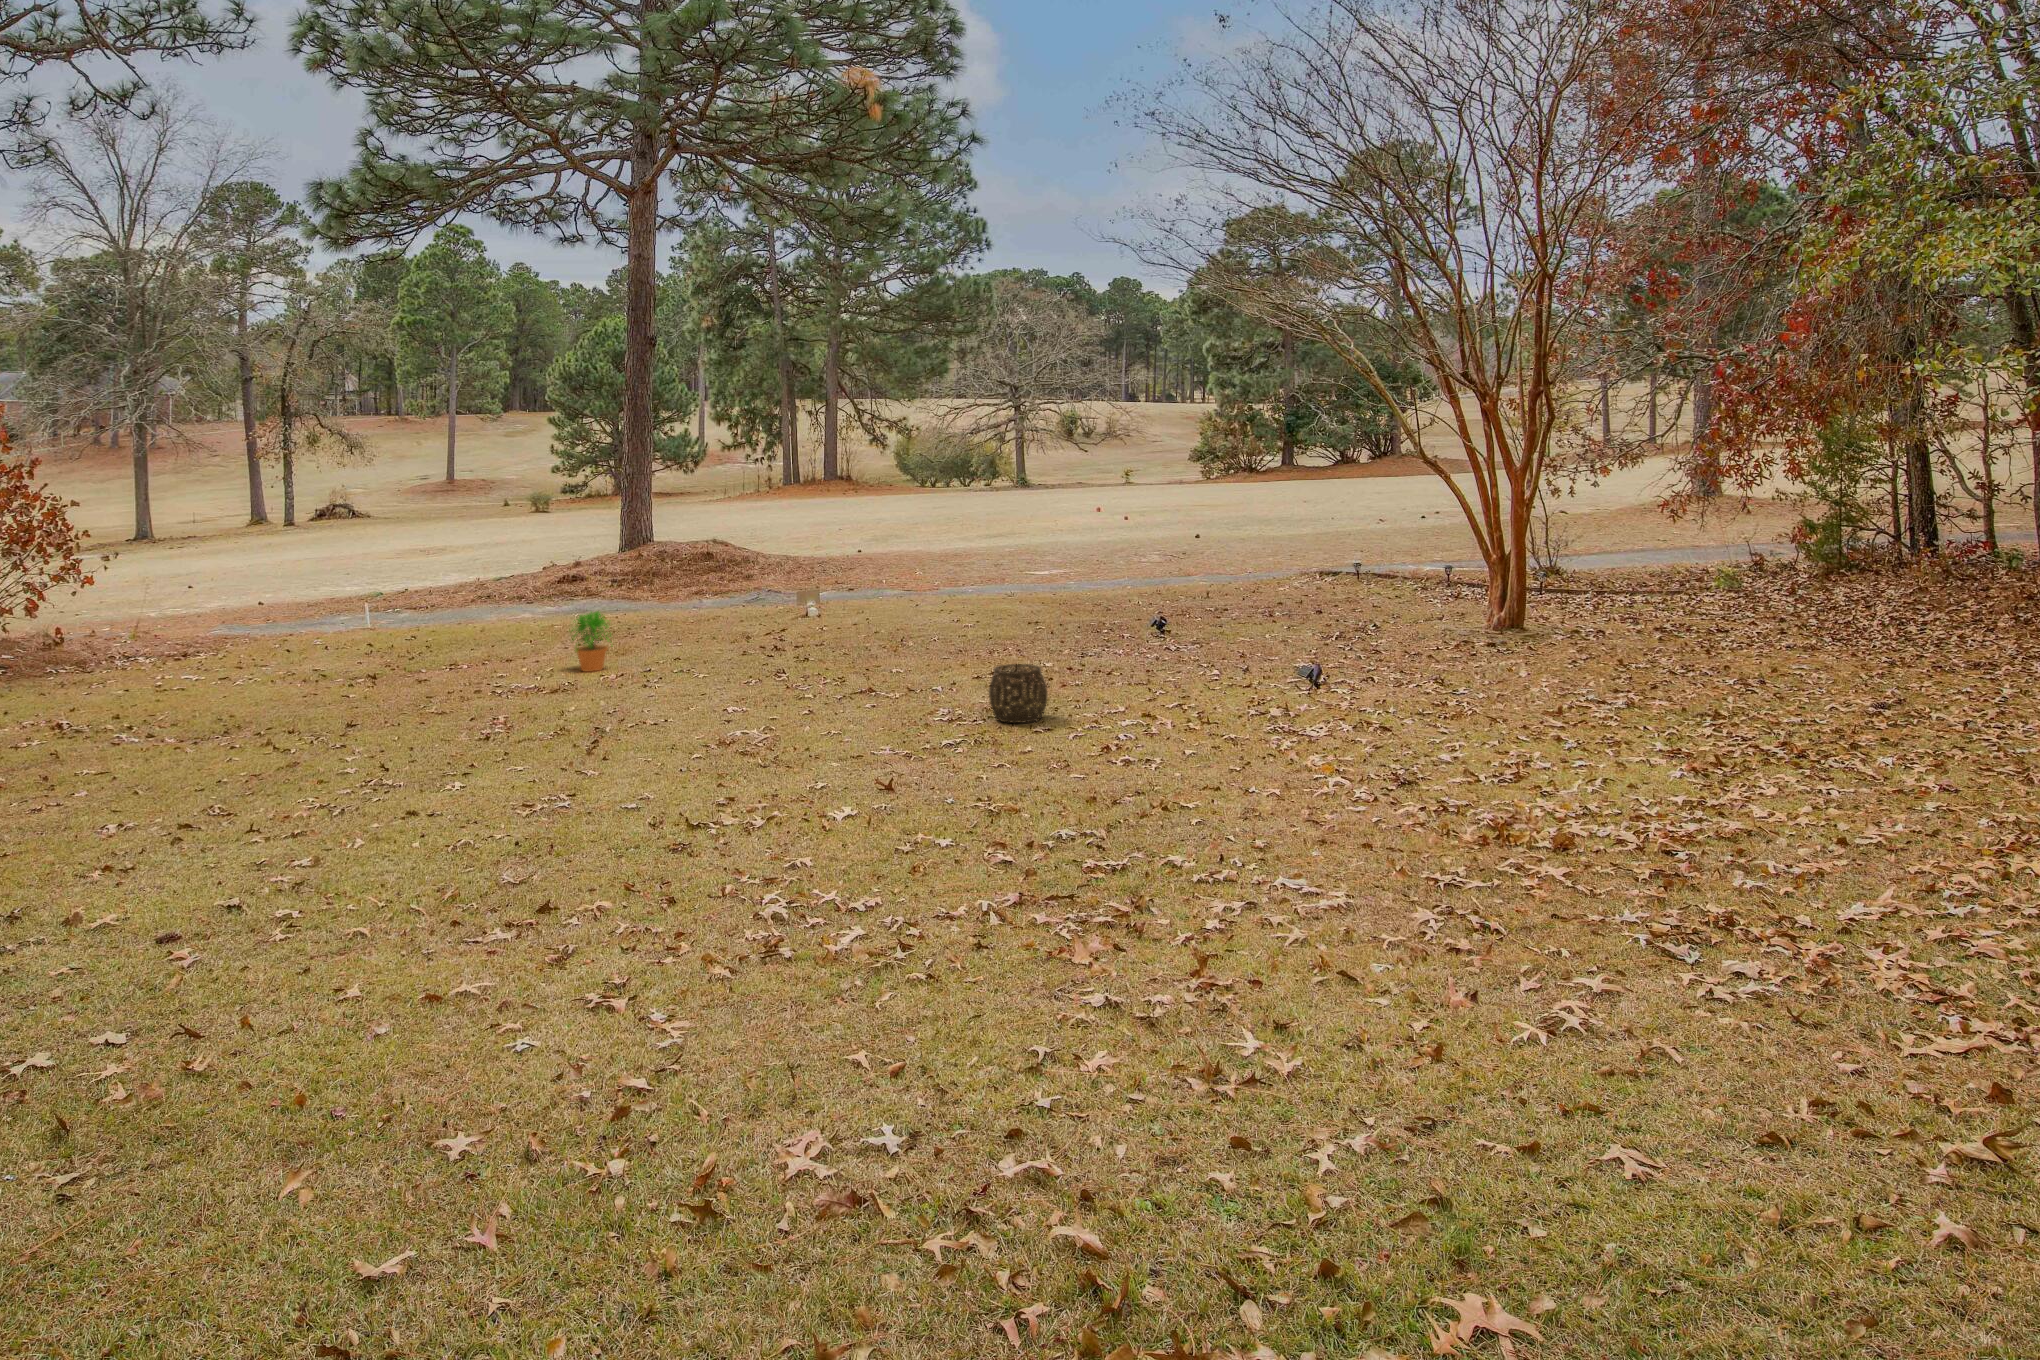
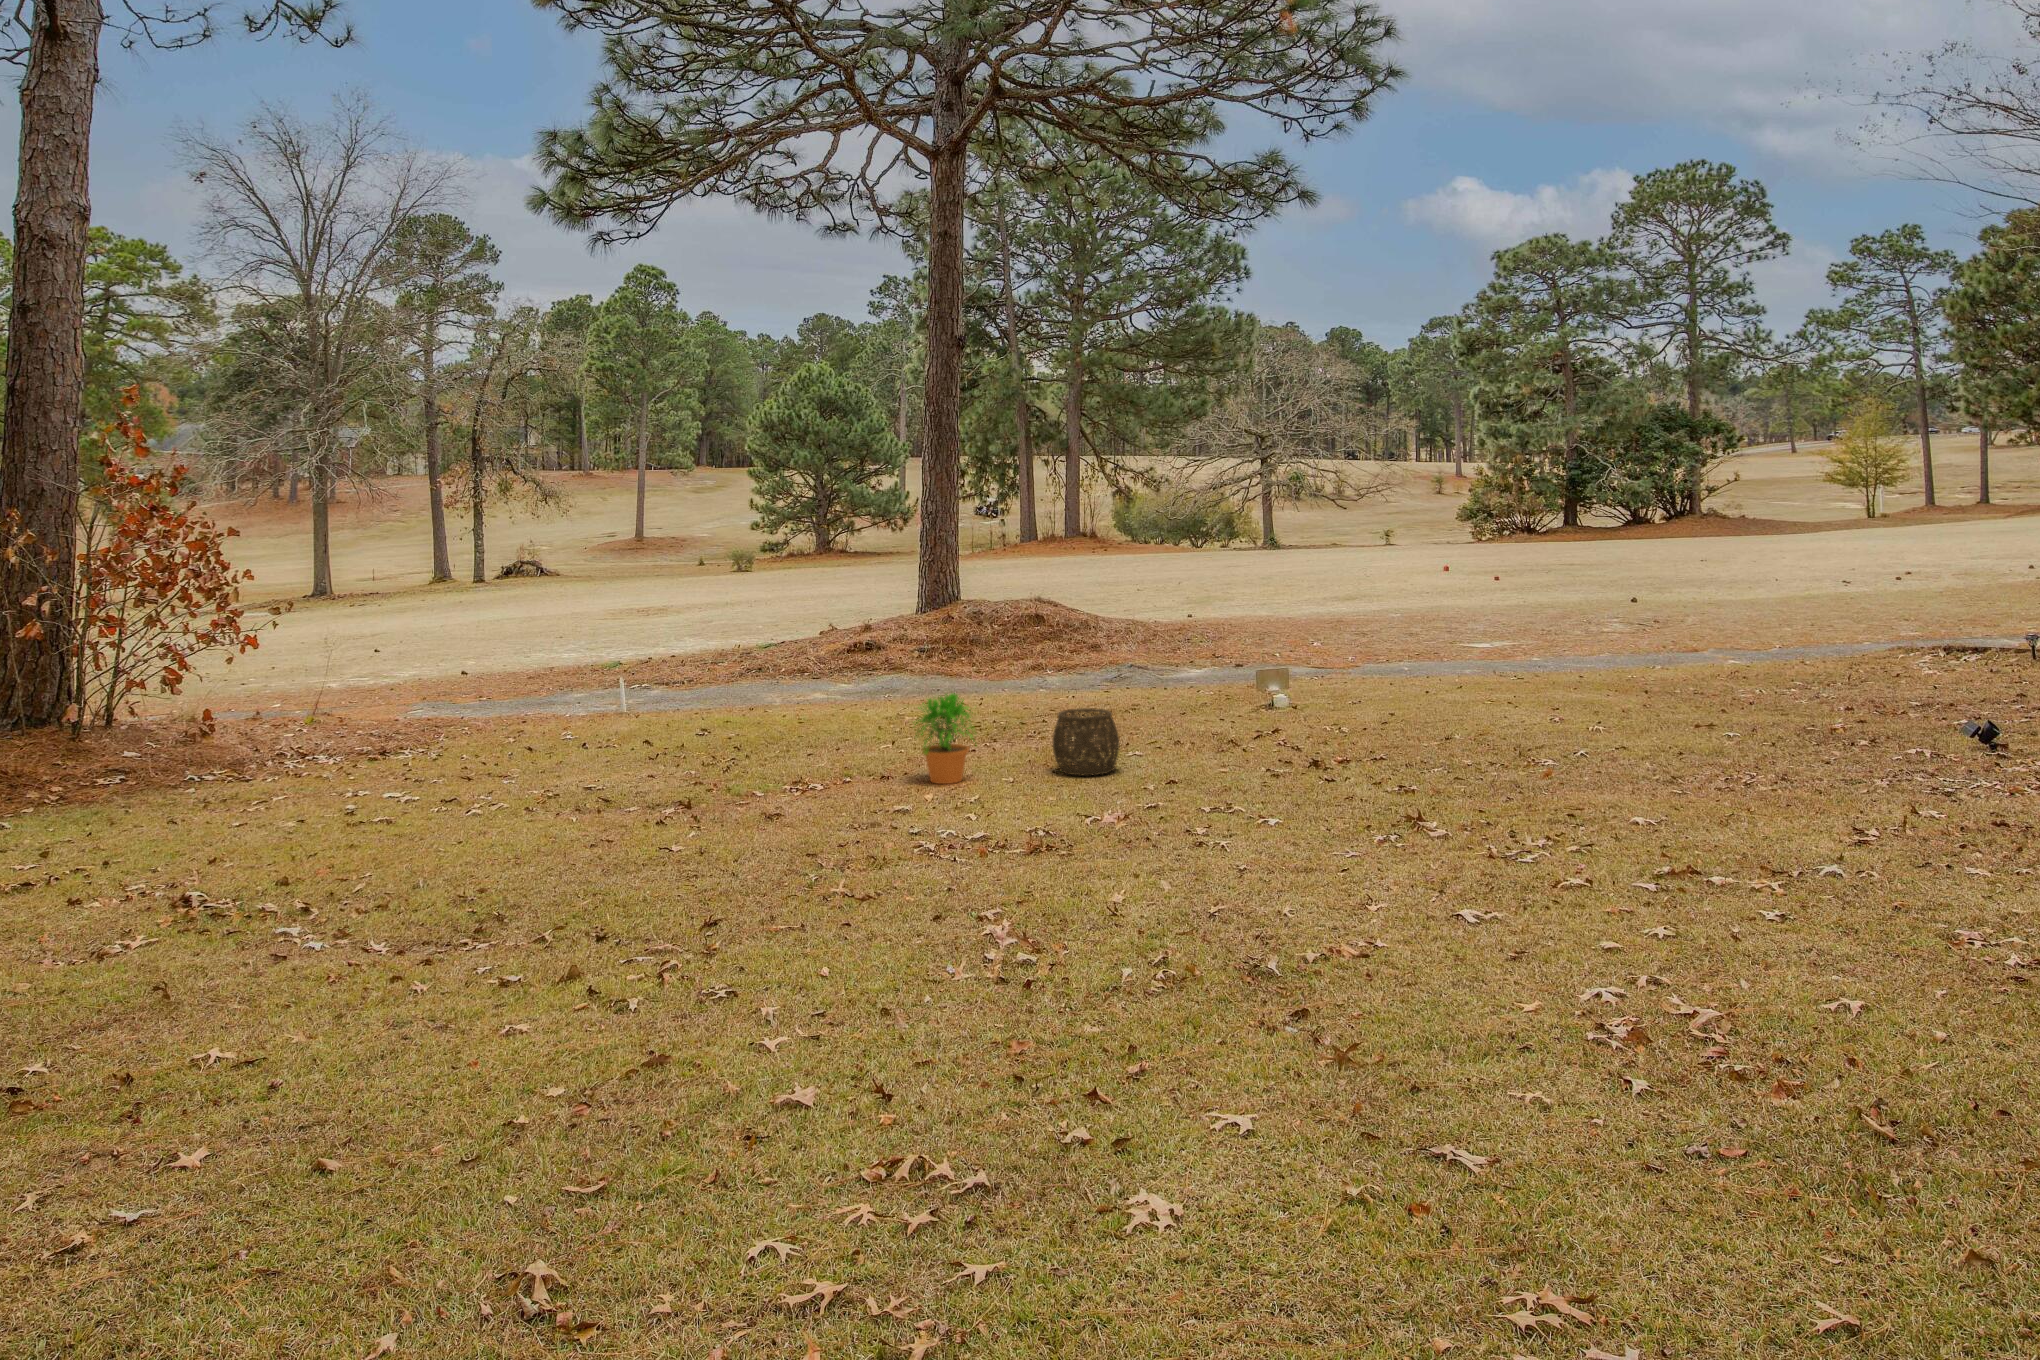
woven basket: present [989,664,1047,723] -> present [1053,708,1119,776]

